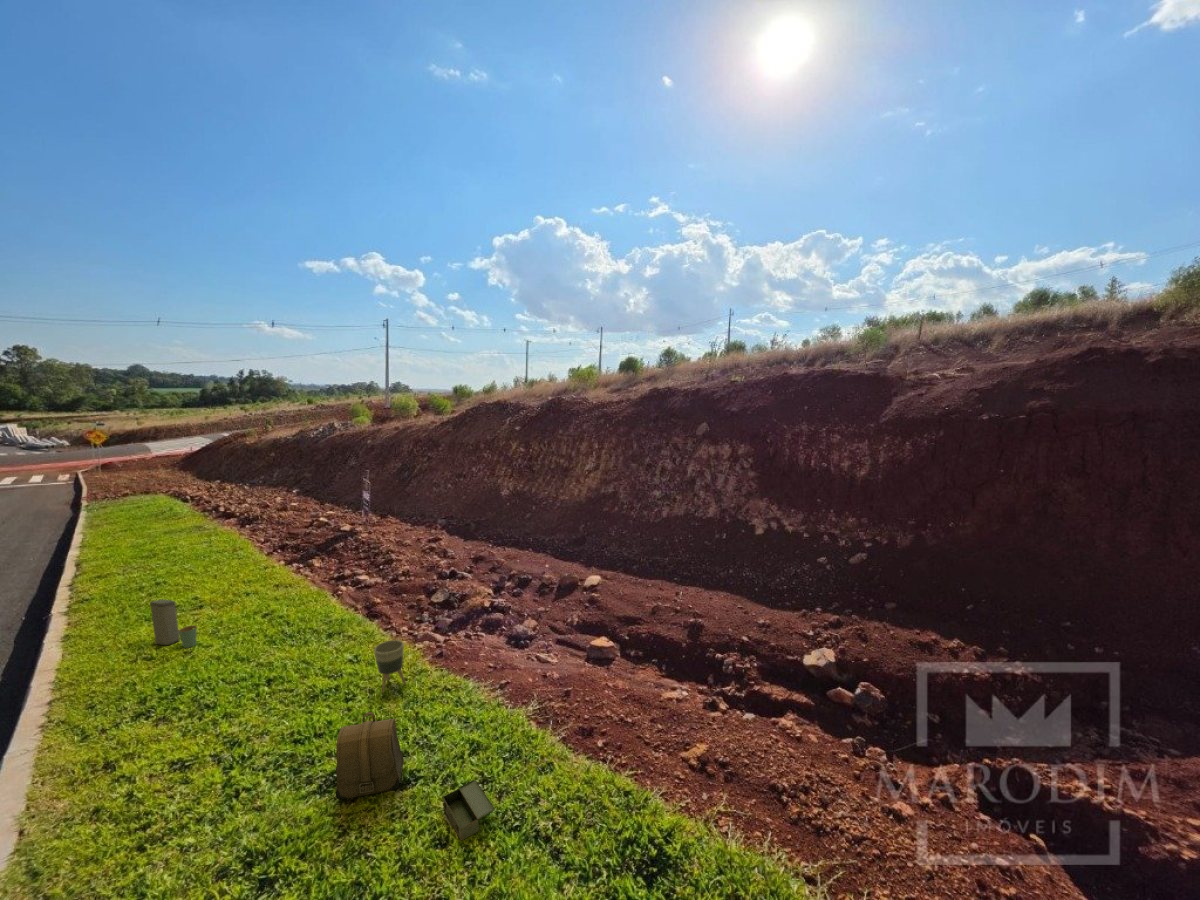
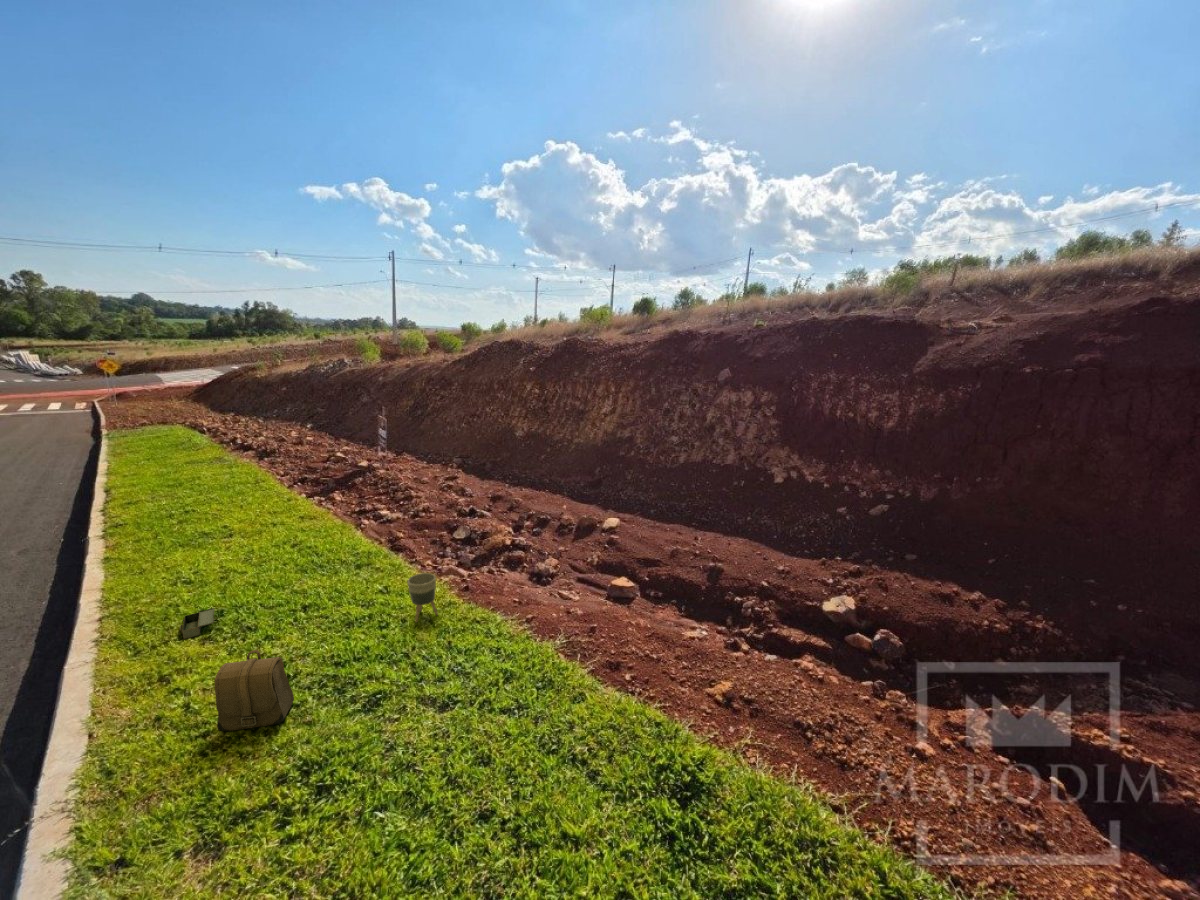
trash can: present [150,600,197,648] -> none [184,526,231,573]
backpack: present [336,712,404,799] -> present [215,650,294,731]
toolbox: present [443,780,495,841] -> present [180,608,215,639]

